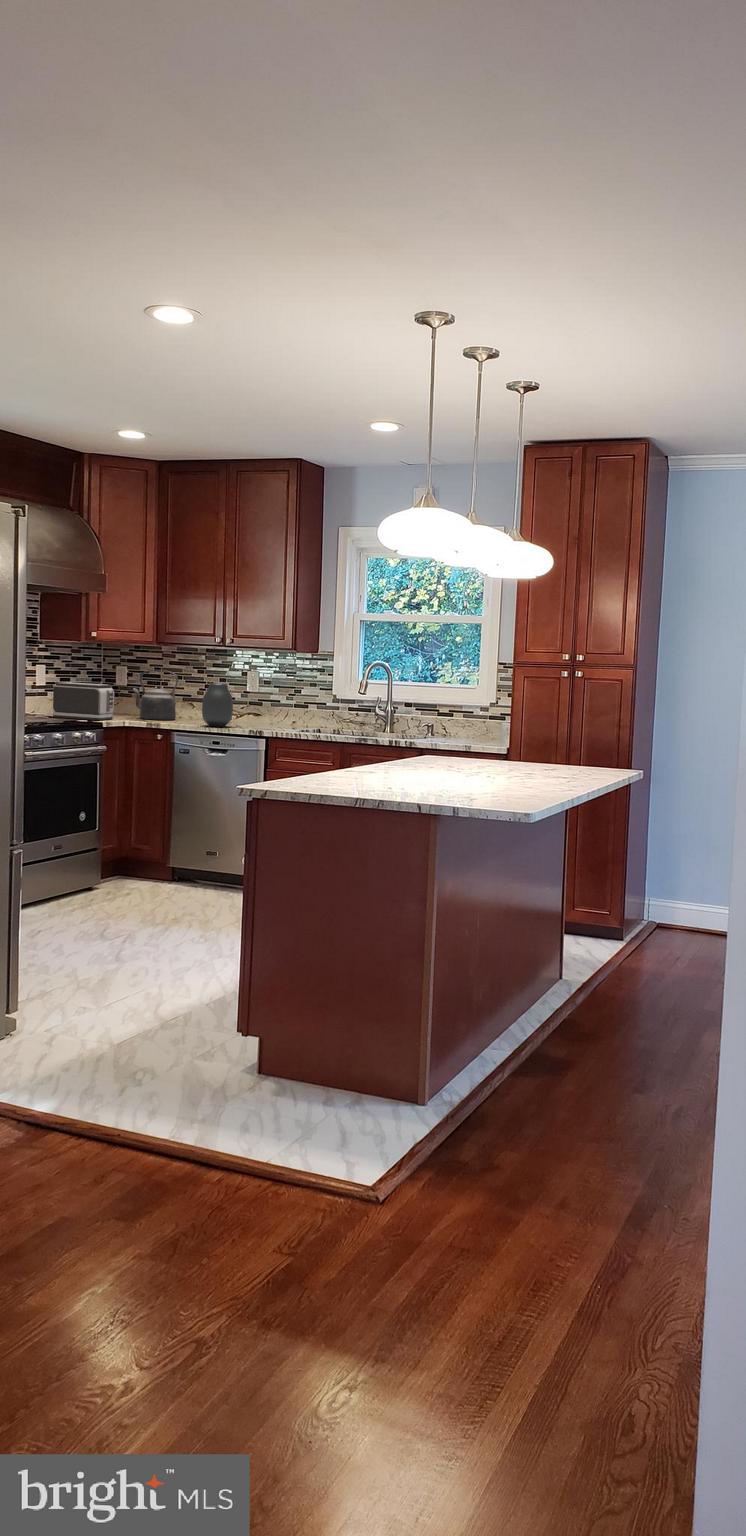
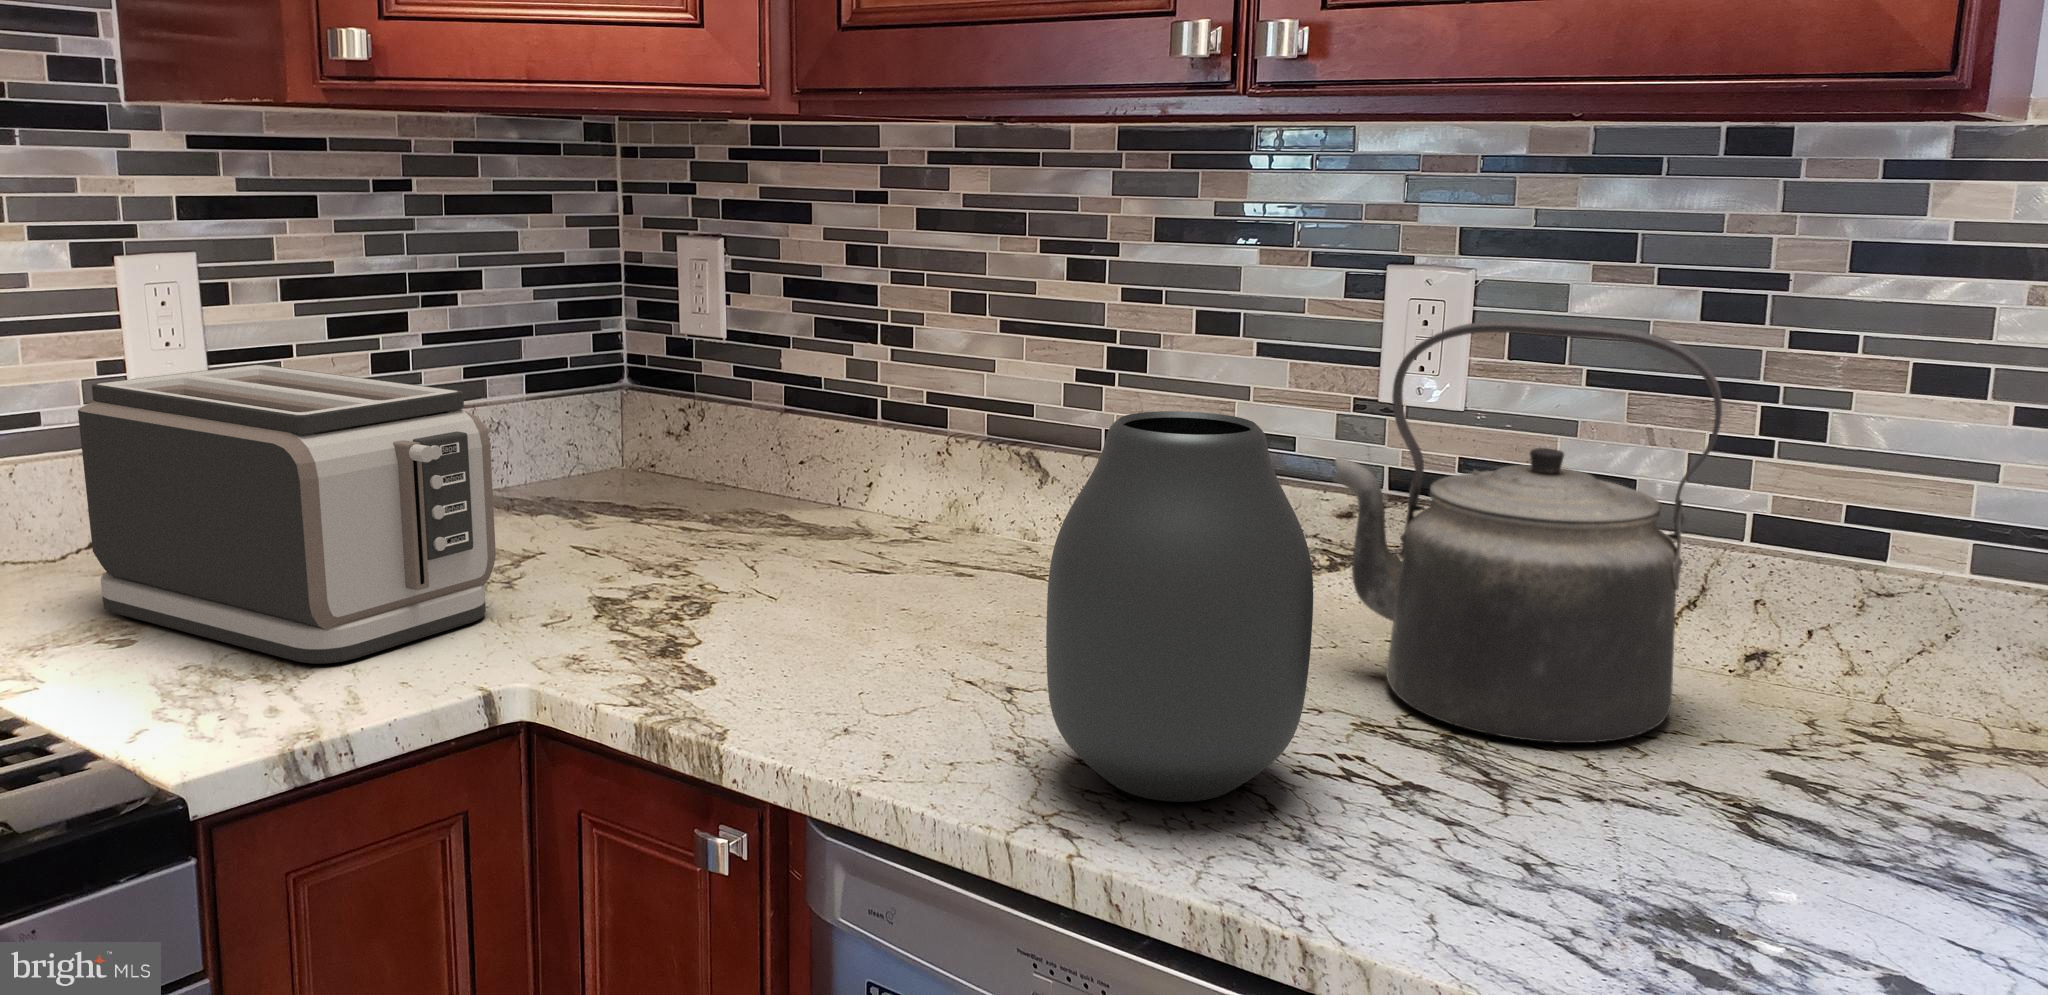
kettle: present [133,670,178,720] -> present [1333,321,1722,743]

